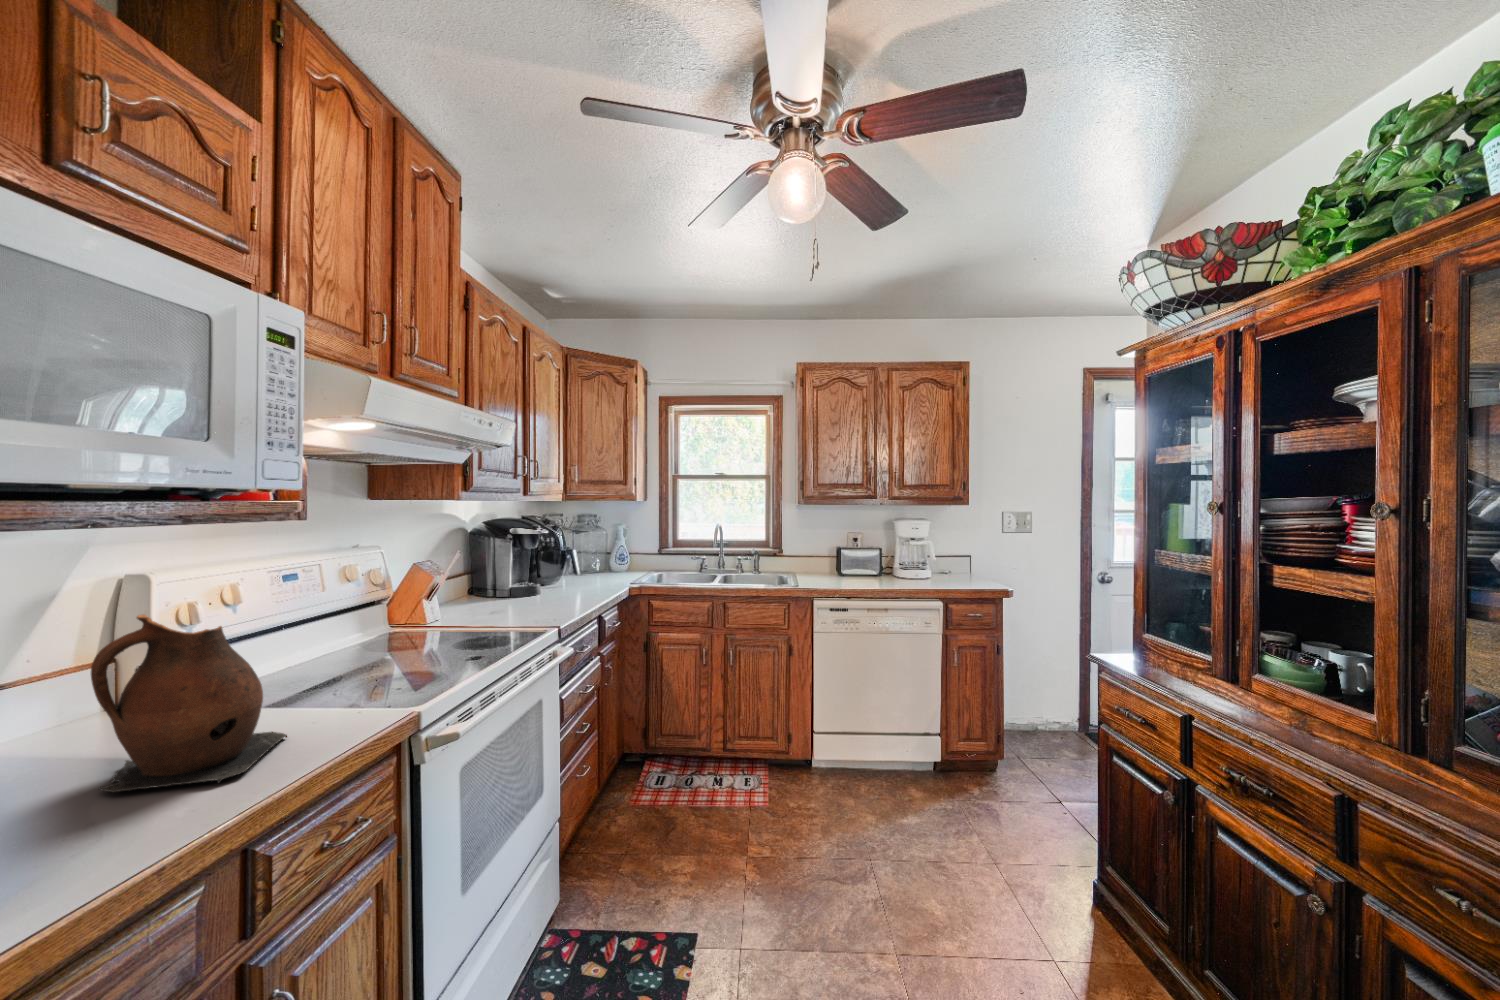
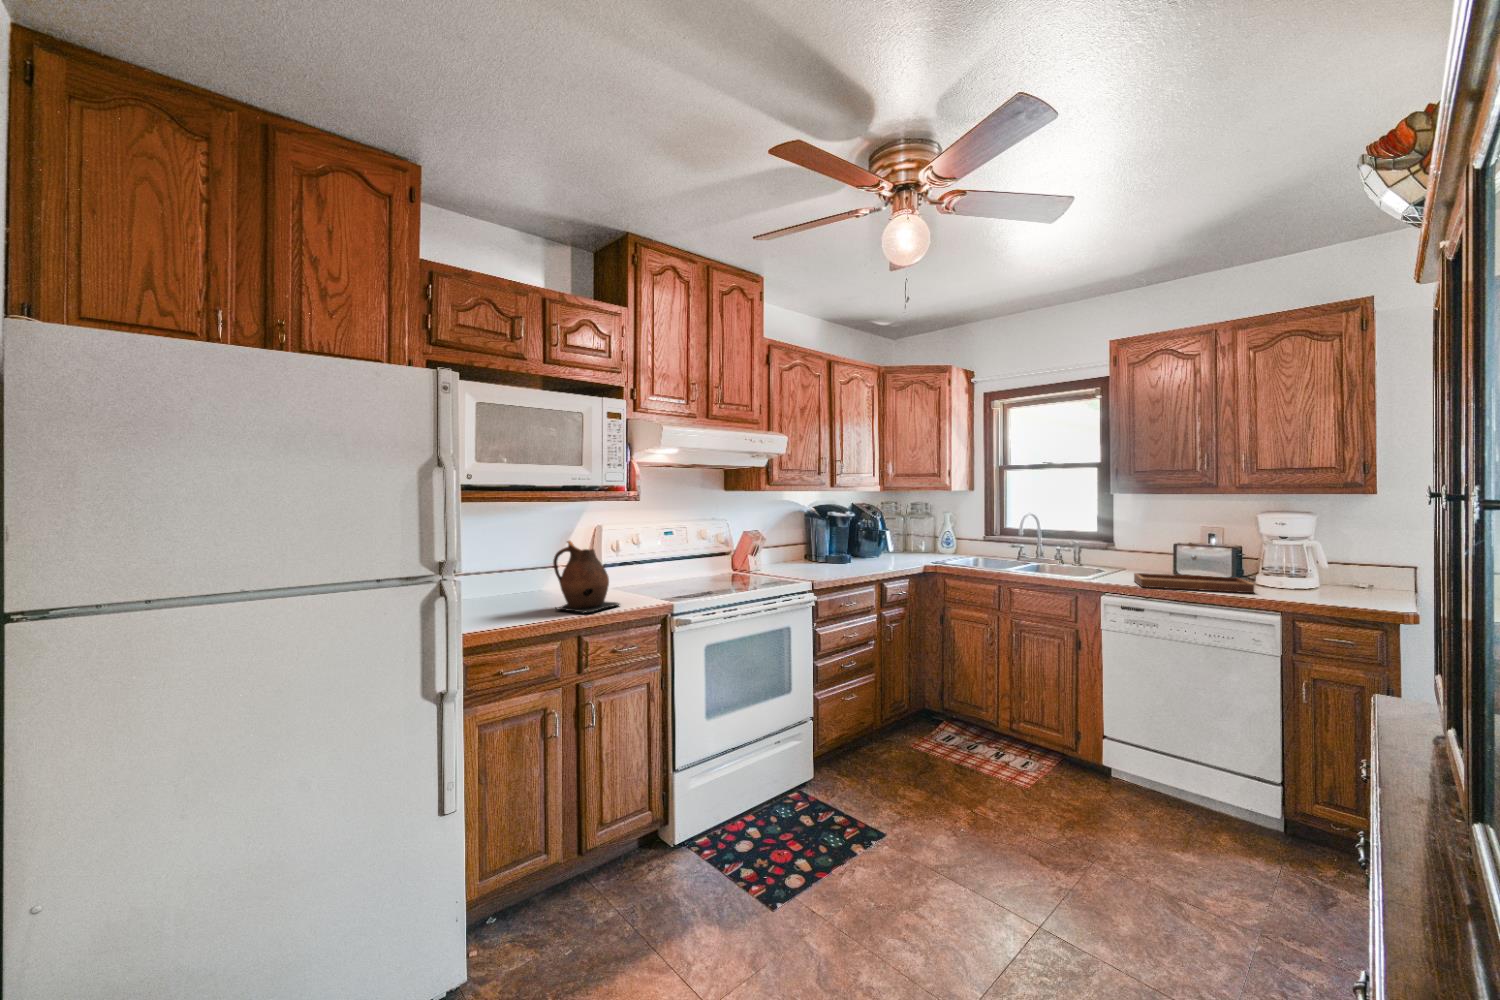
tray: none [823,557,911,588] -> present [1134,556,1254,593]

